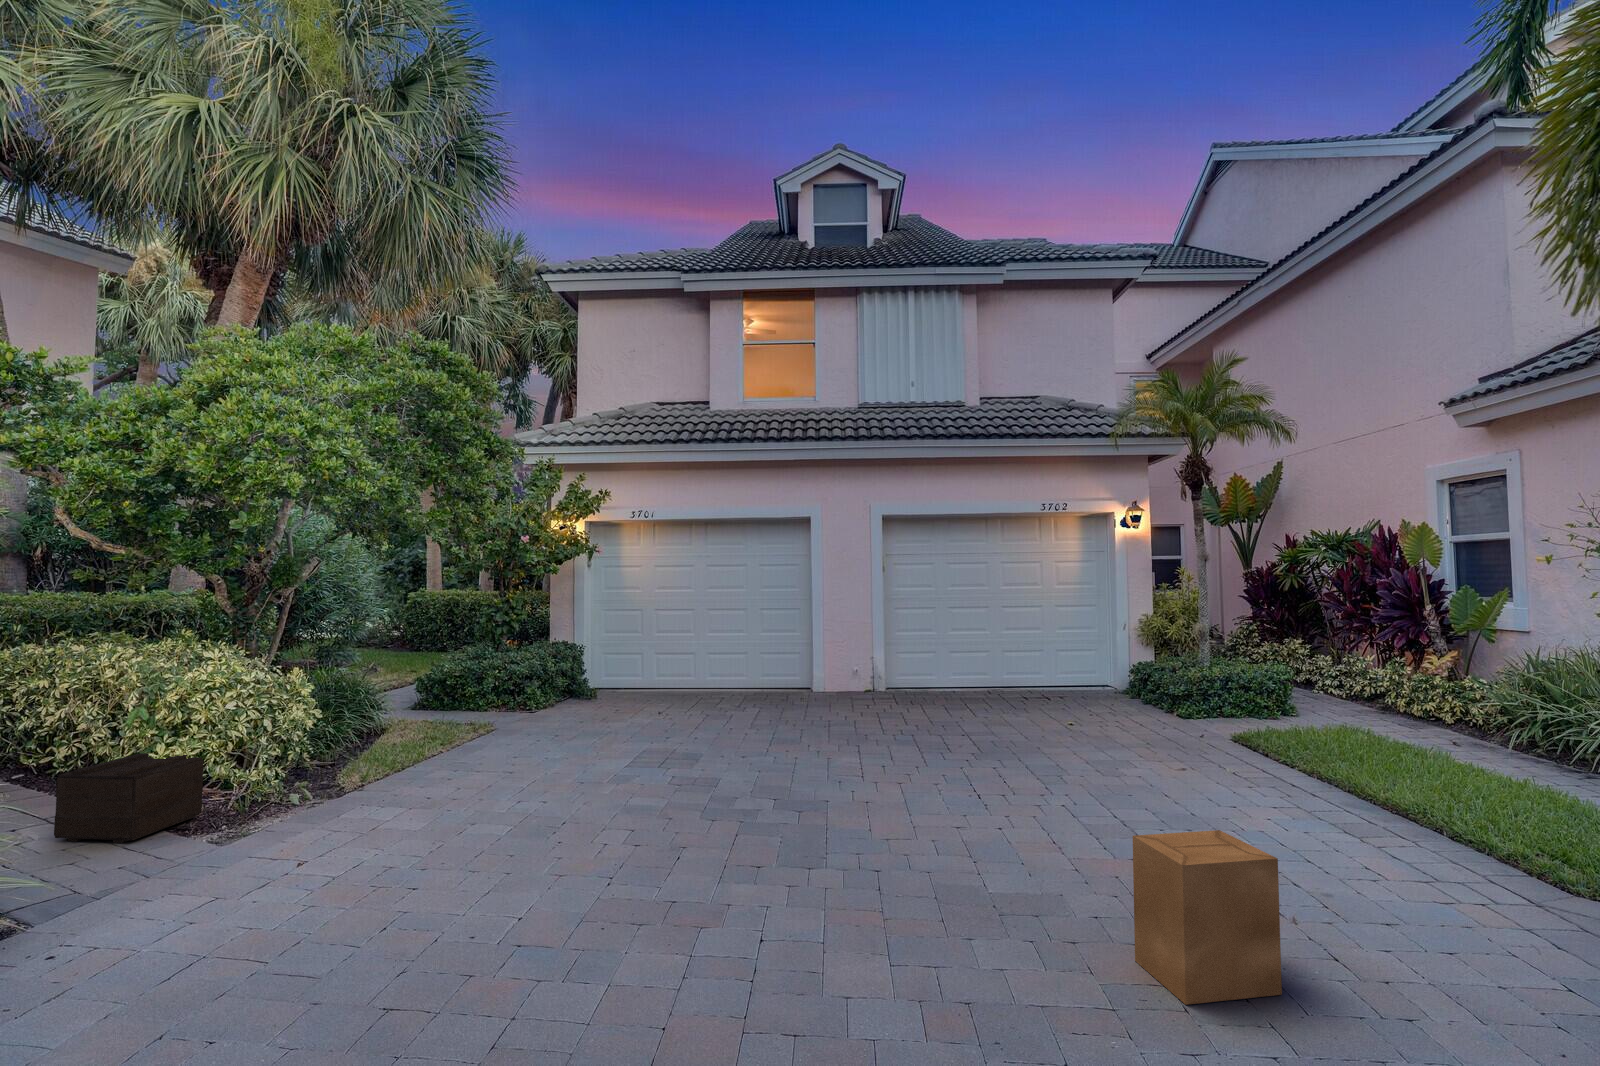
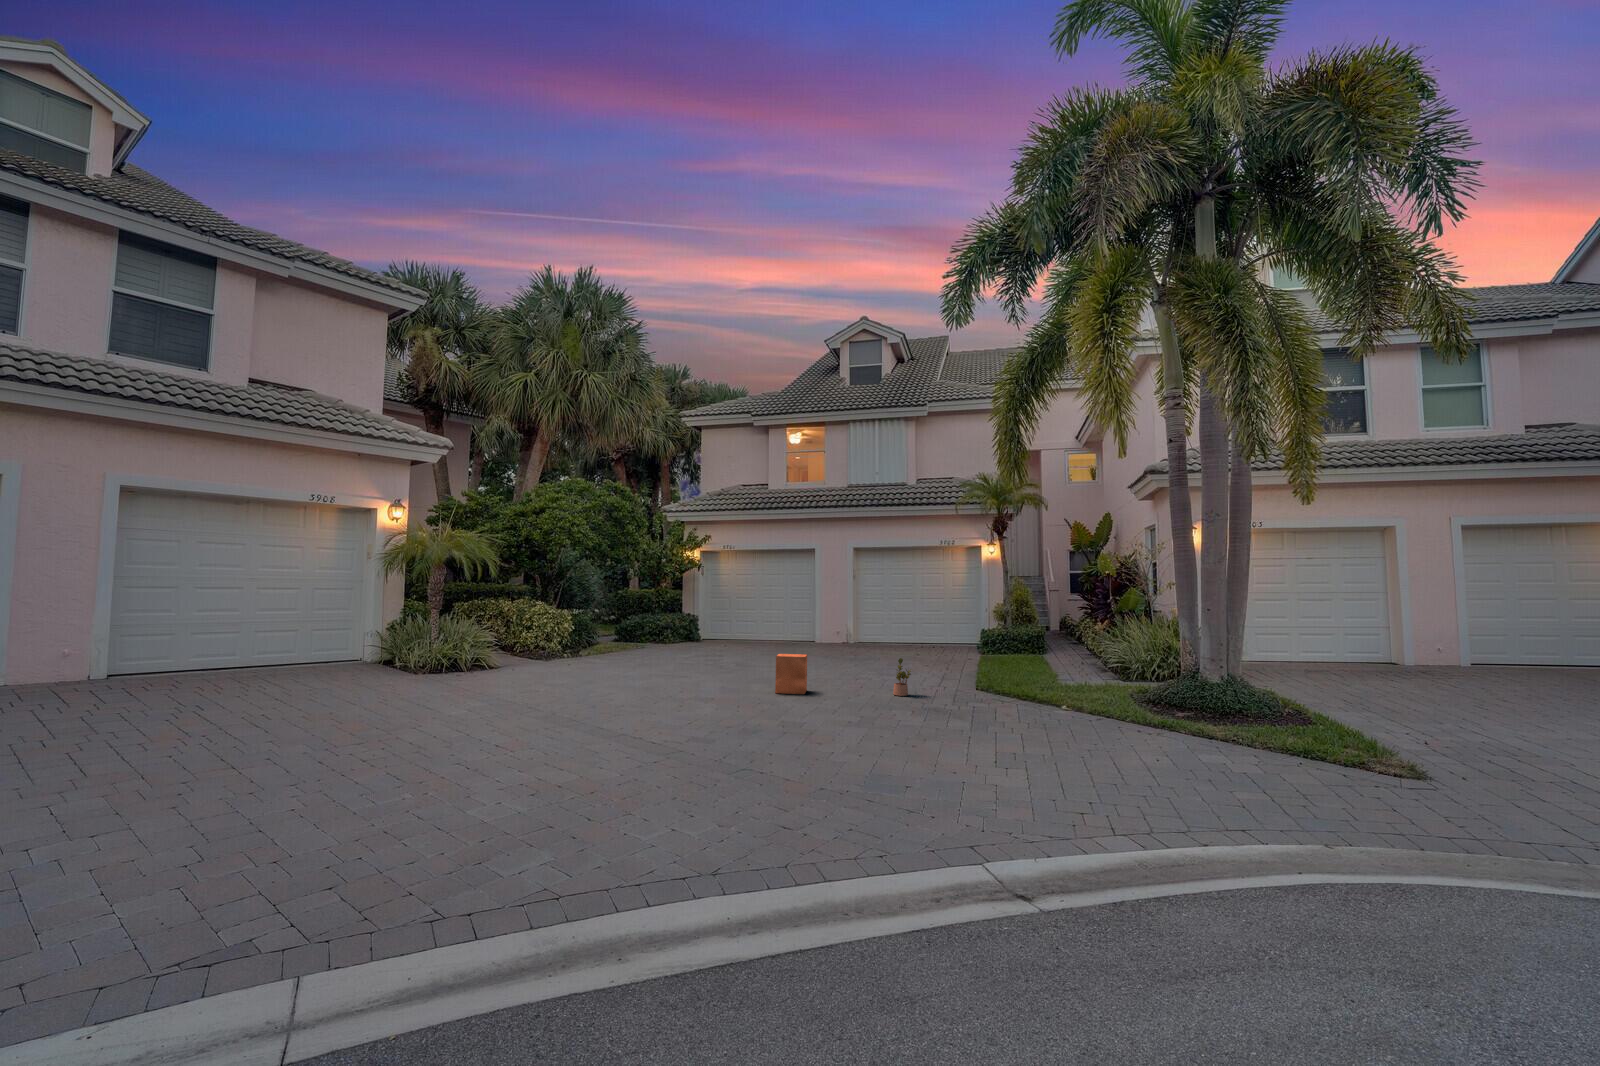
wooden crate: present [54,753,204,843] -> none [499,637,539,662]
potted plant: none [1476,822,1554,951] -> present [893,658,911,696]

